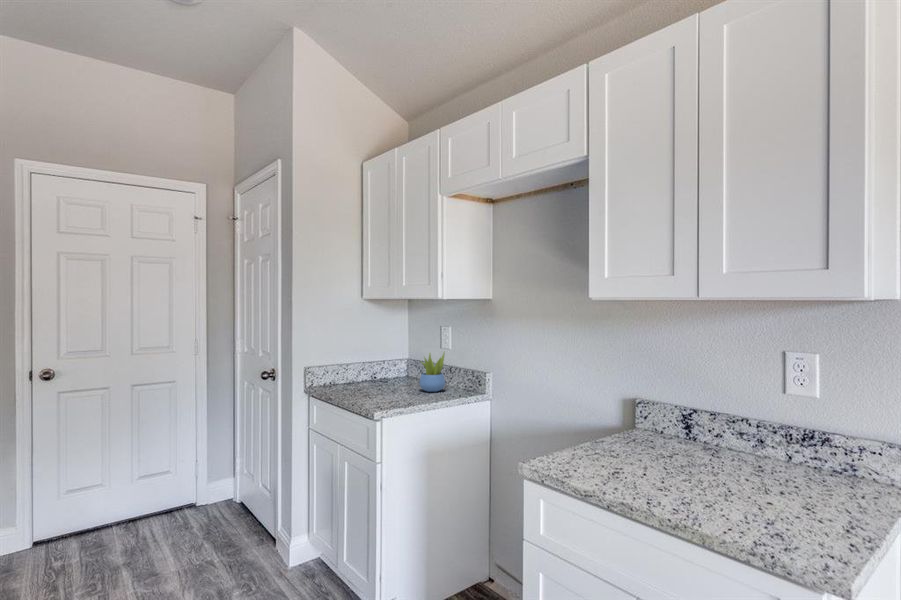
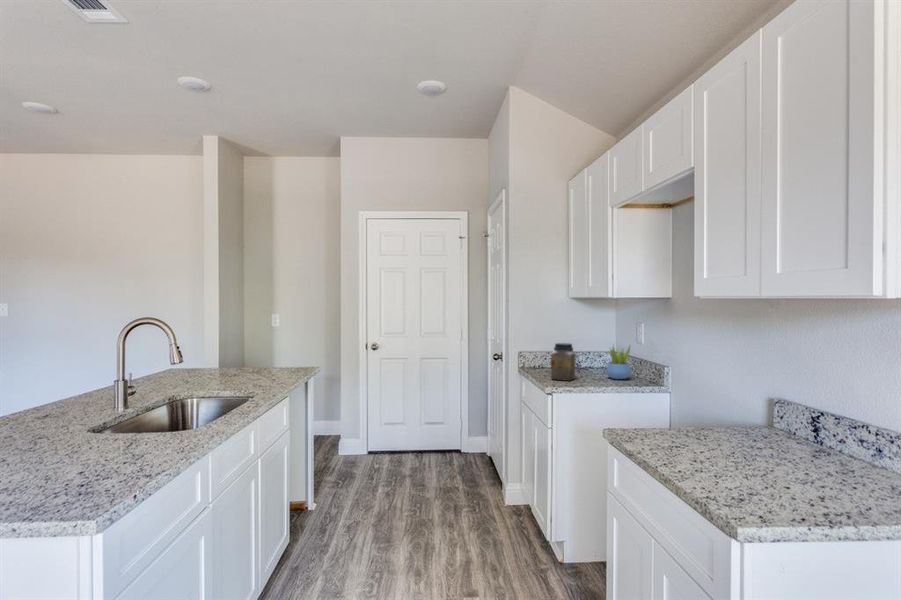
jar: none [365,355,392,401] -> present [551,343,576,381]

